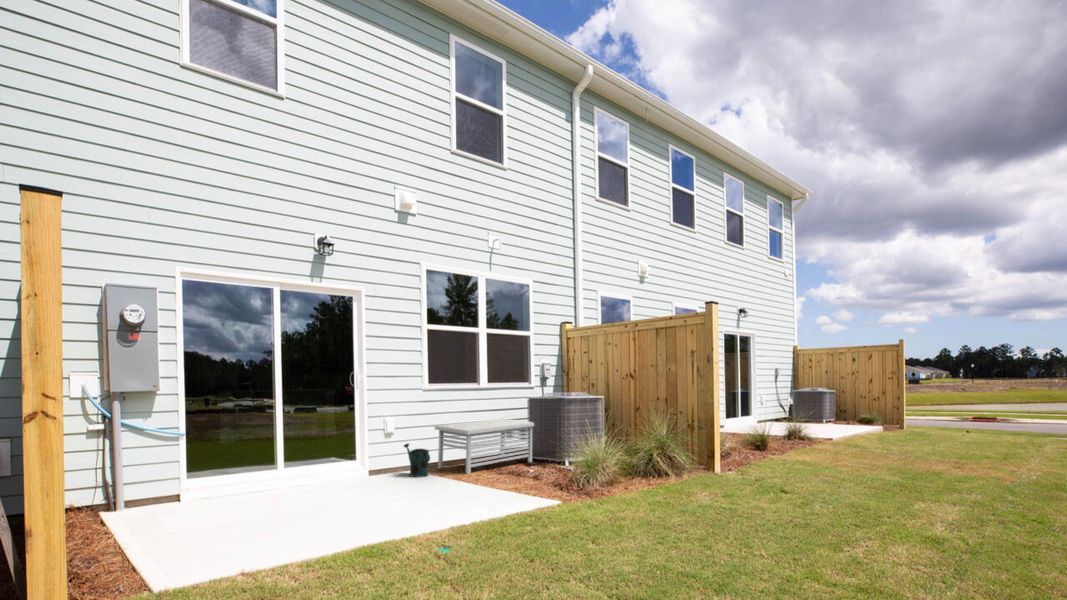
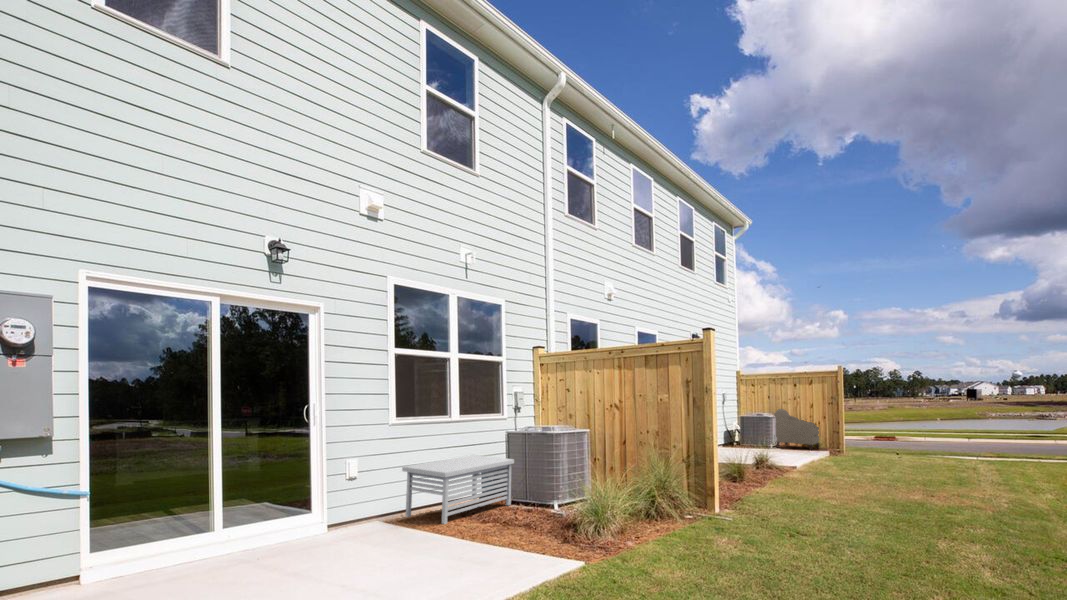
chair: none [827,384,878,426] -> present [774,409,819,450]
watering can: present [404,444,430,477] -> none [367,489,401,531]

